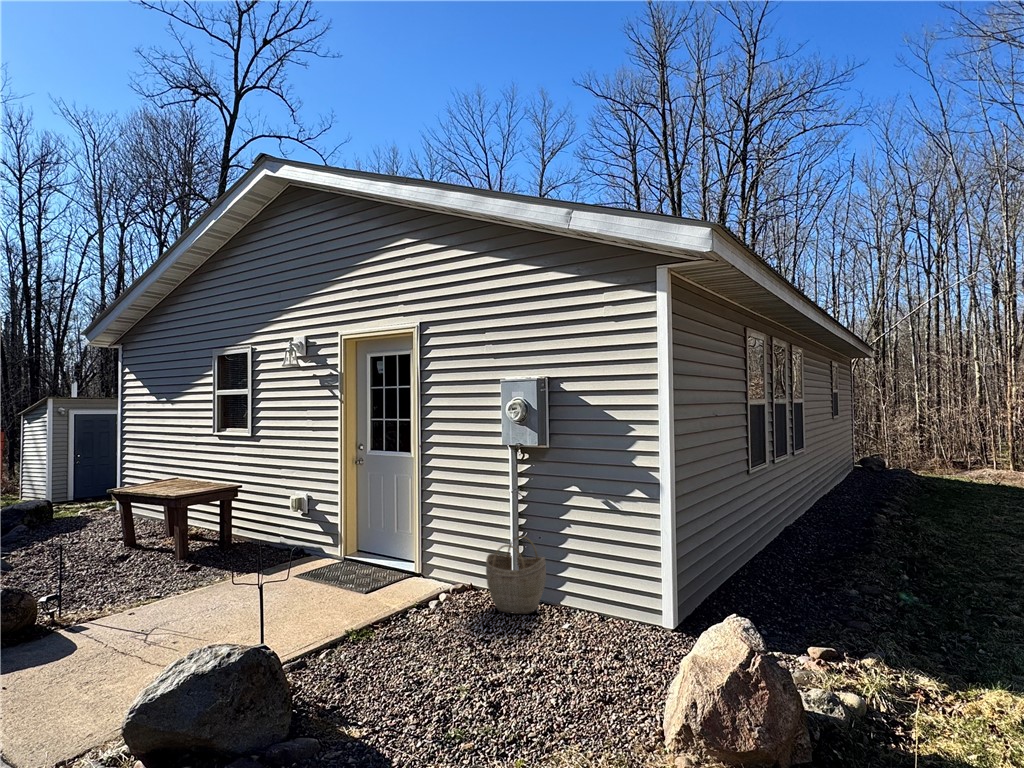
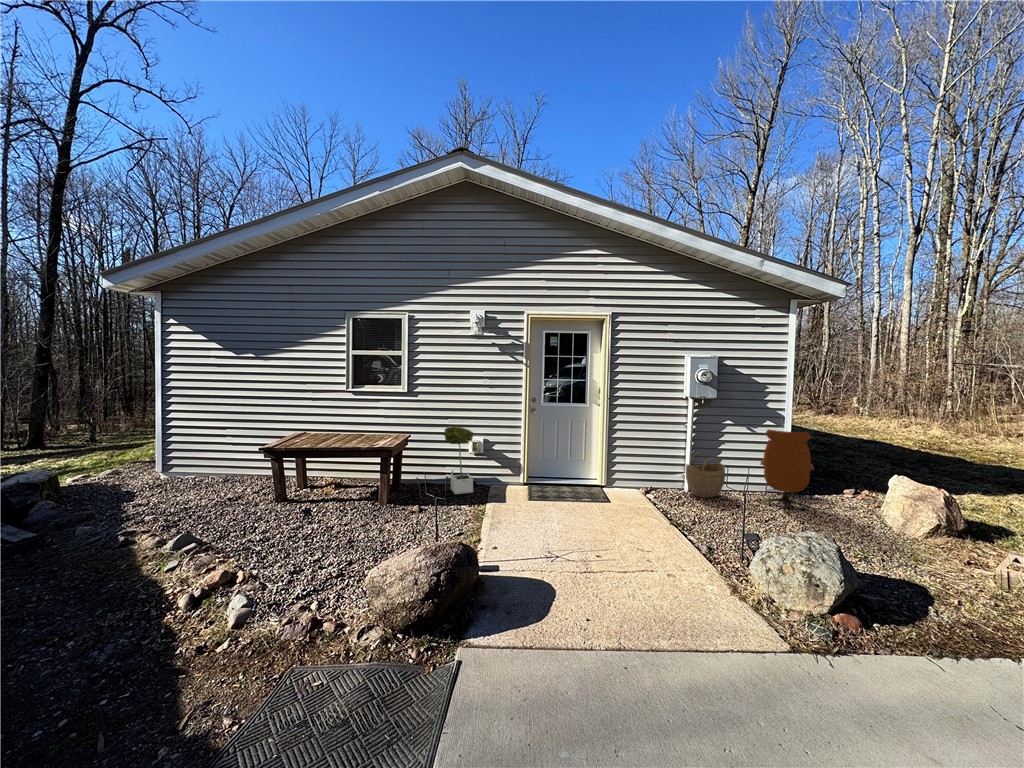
potted tree: none [252,476,293,560] -> present [444,426,473,494]
lounge chair: none [517,503,686,667] -> present [757,430,815,513]

